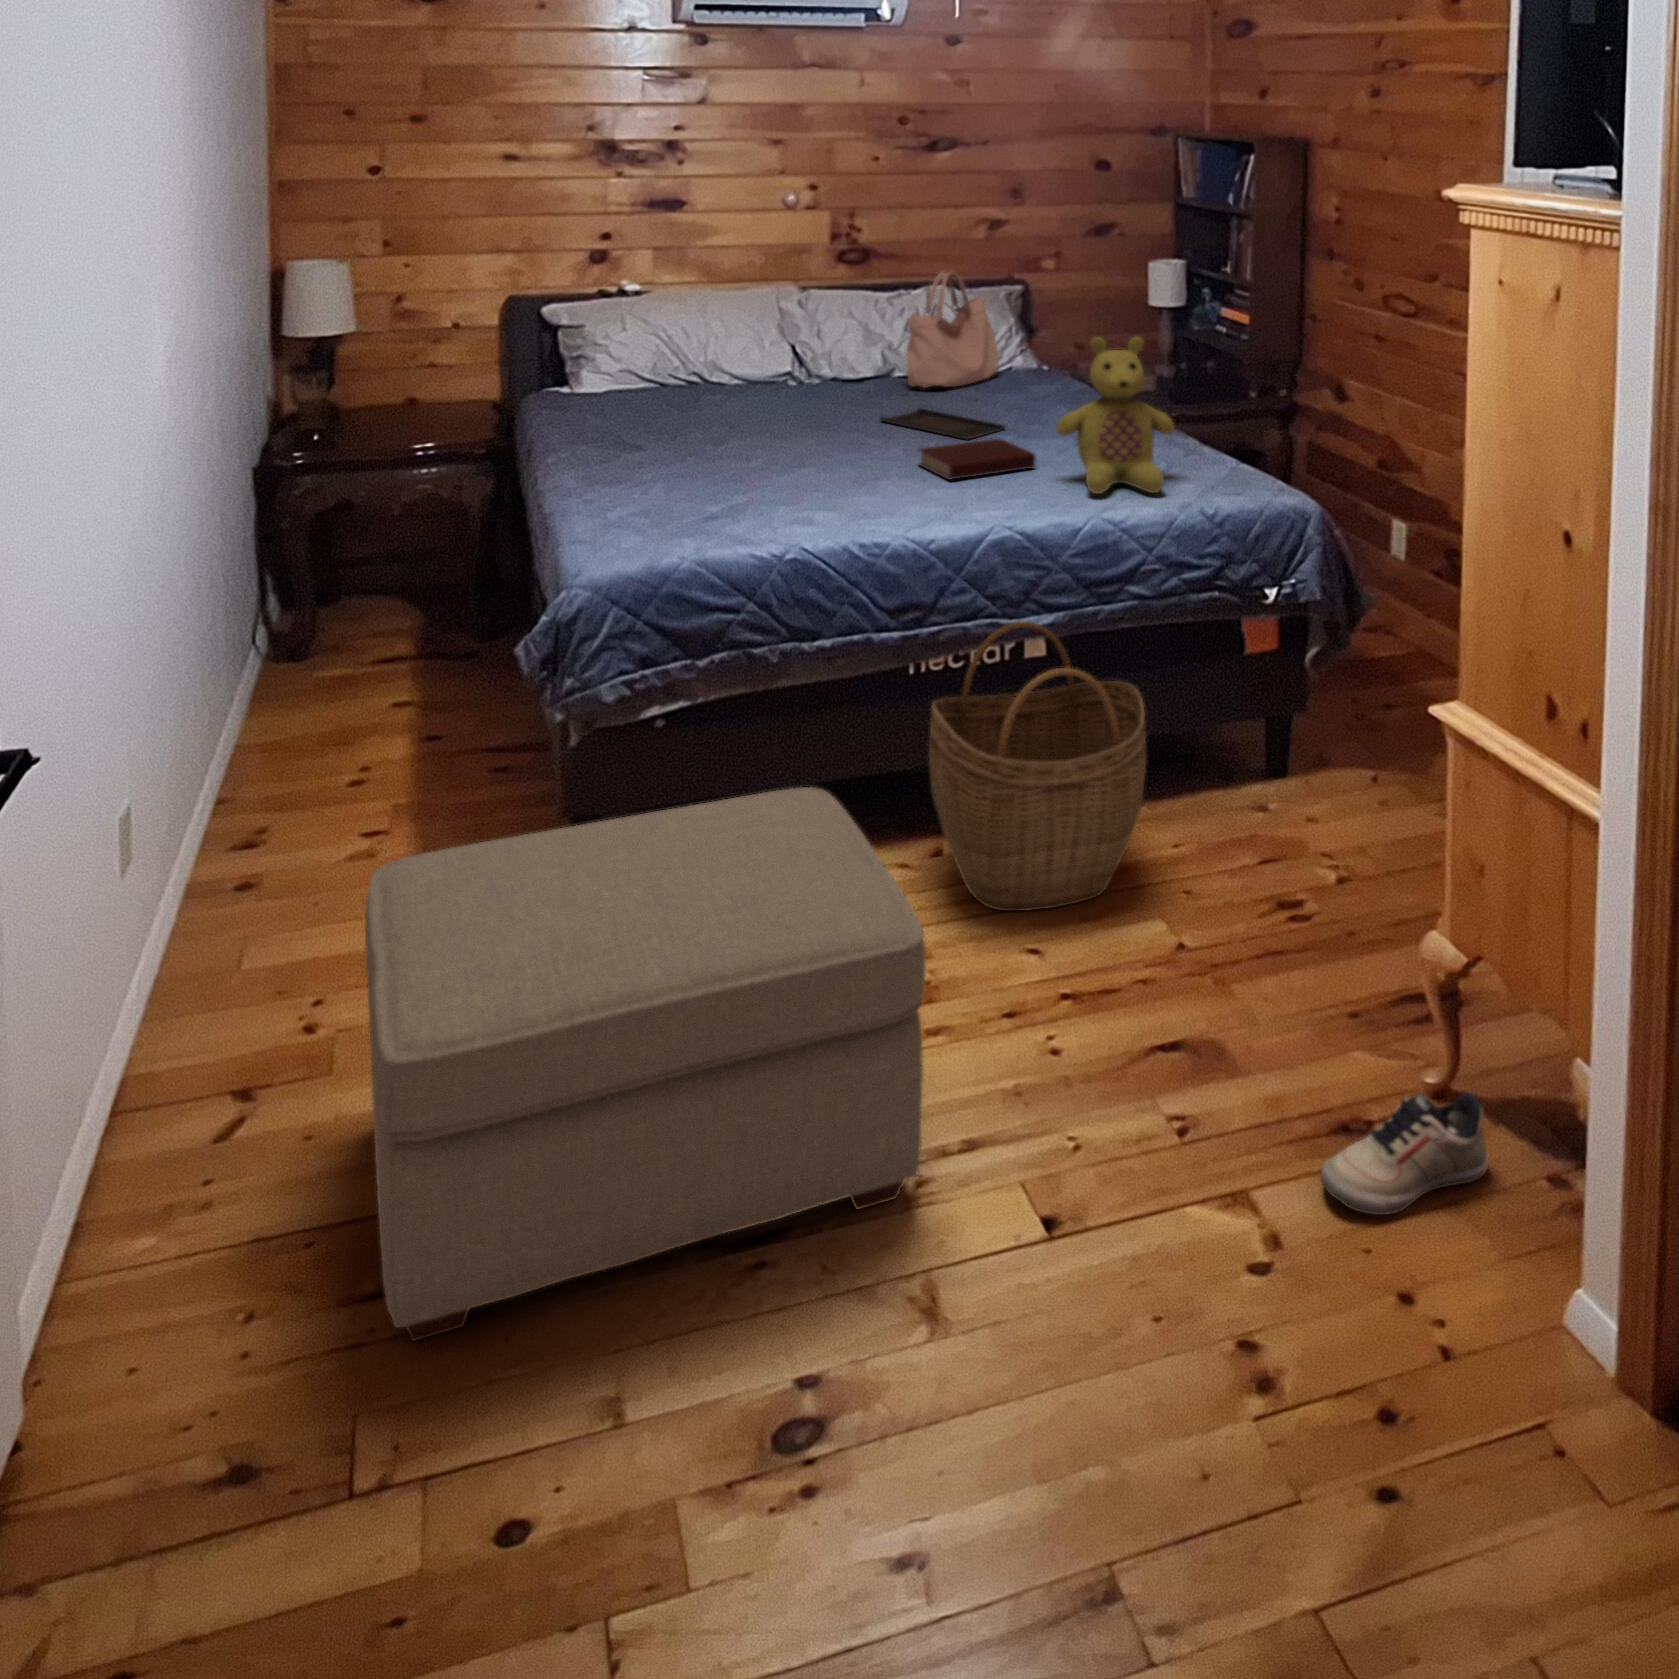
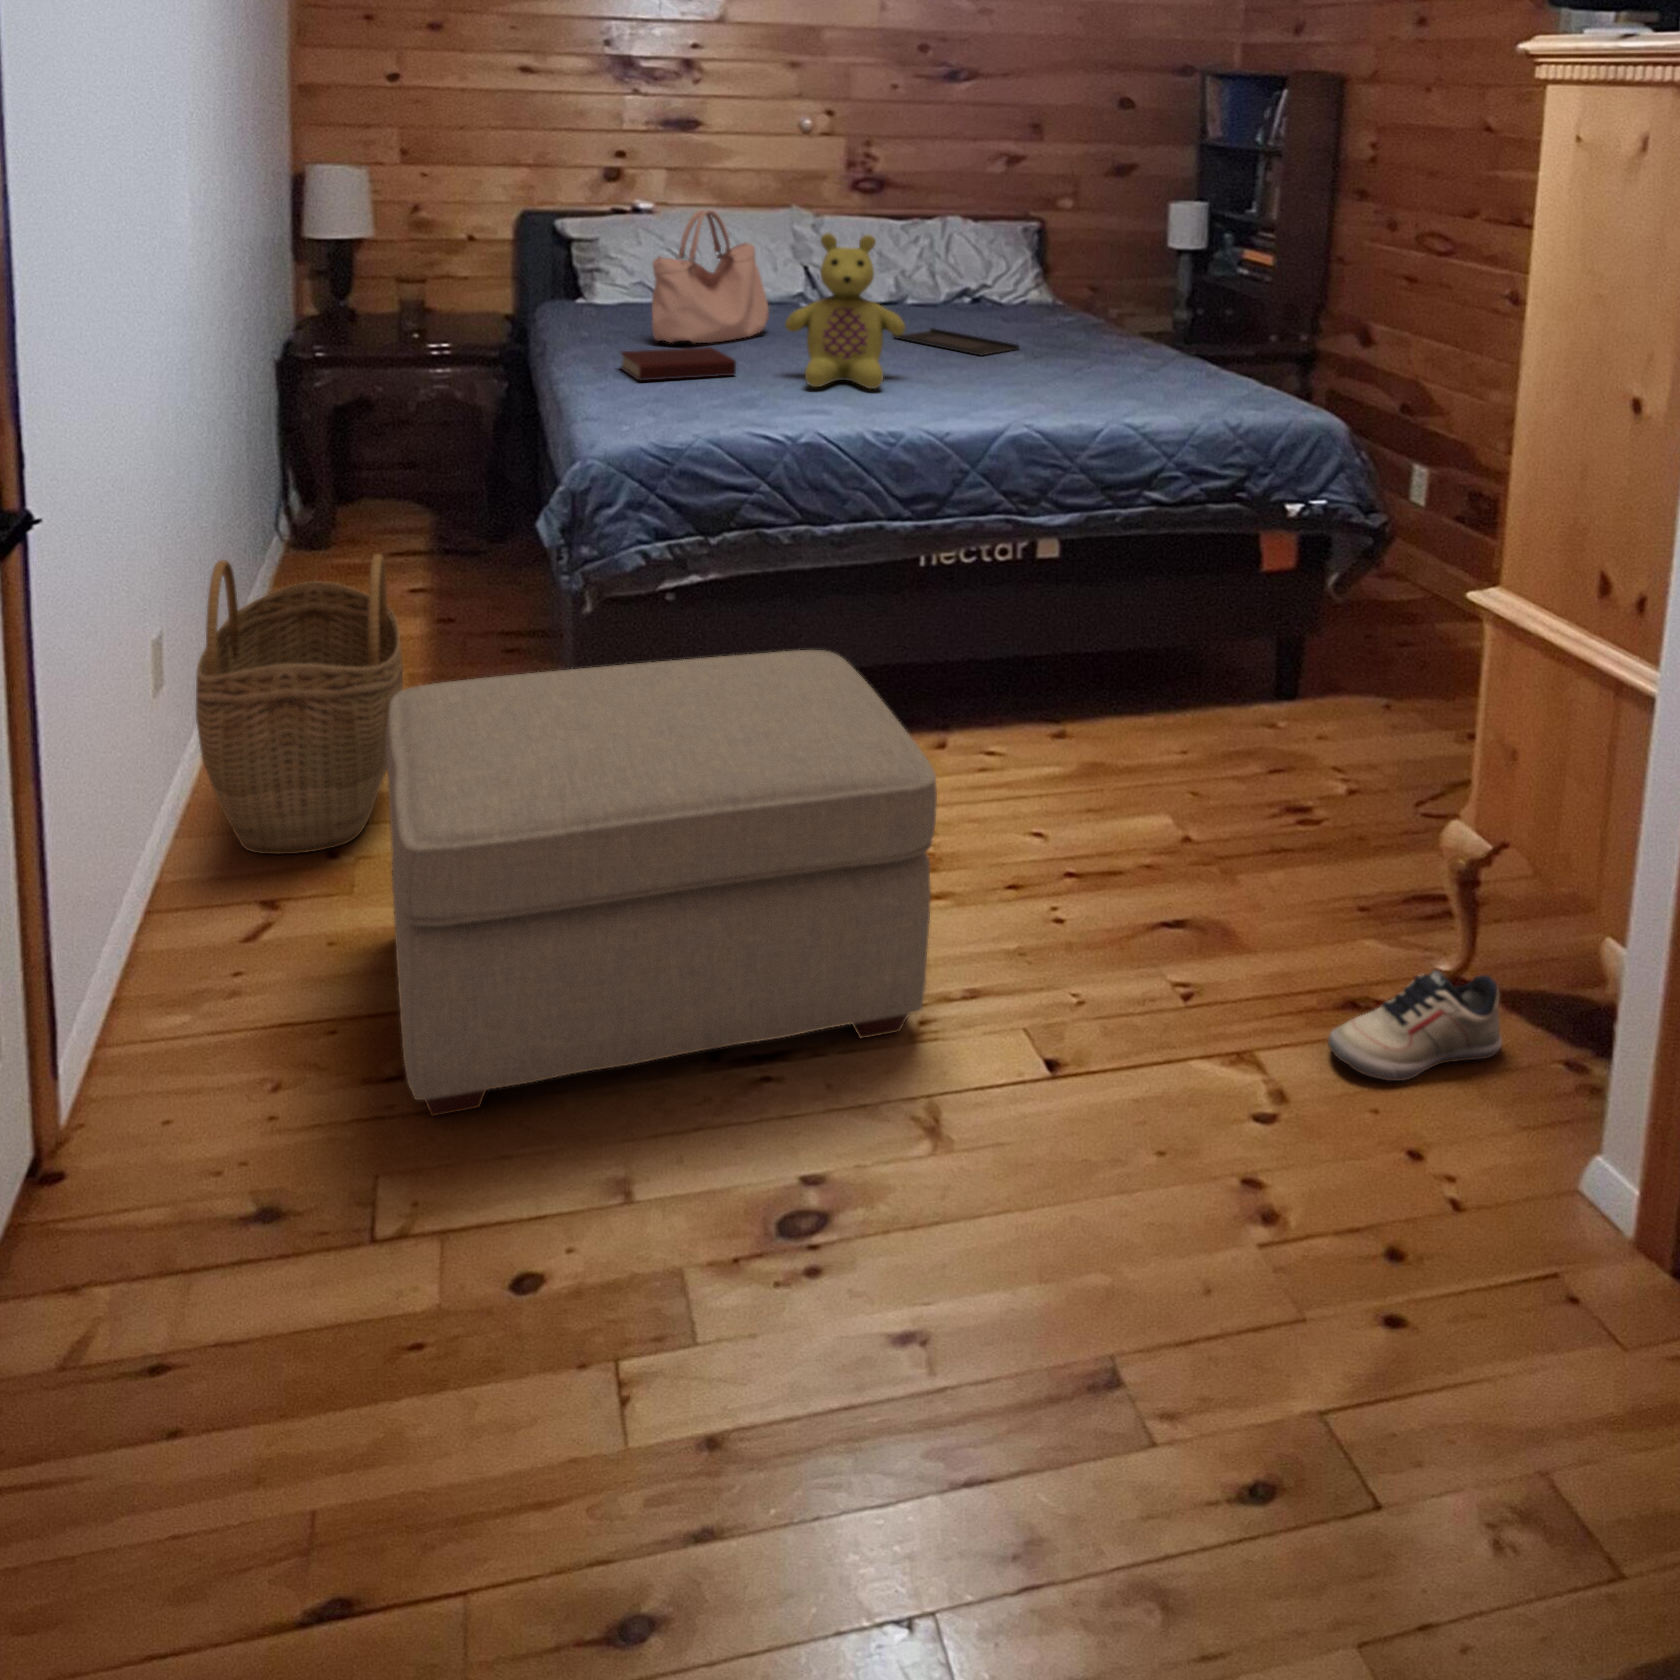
handbag: present [906,271,999,388] -> present [652,210,769,343]
stuffed bear: present [1056,337,1174,494] -> present [785,233,905,389]
book: present [919,439,1036,480] -> present [621,347,736,381]
woven basket: present [929,621,1146,911] -> present [196,554,403,854]

